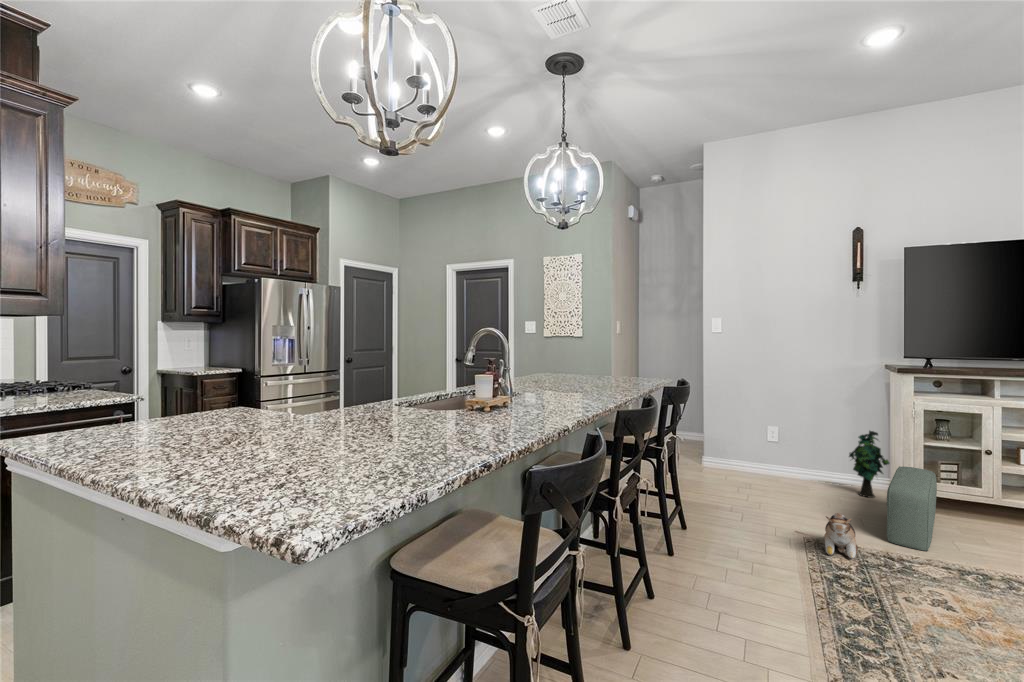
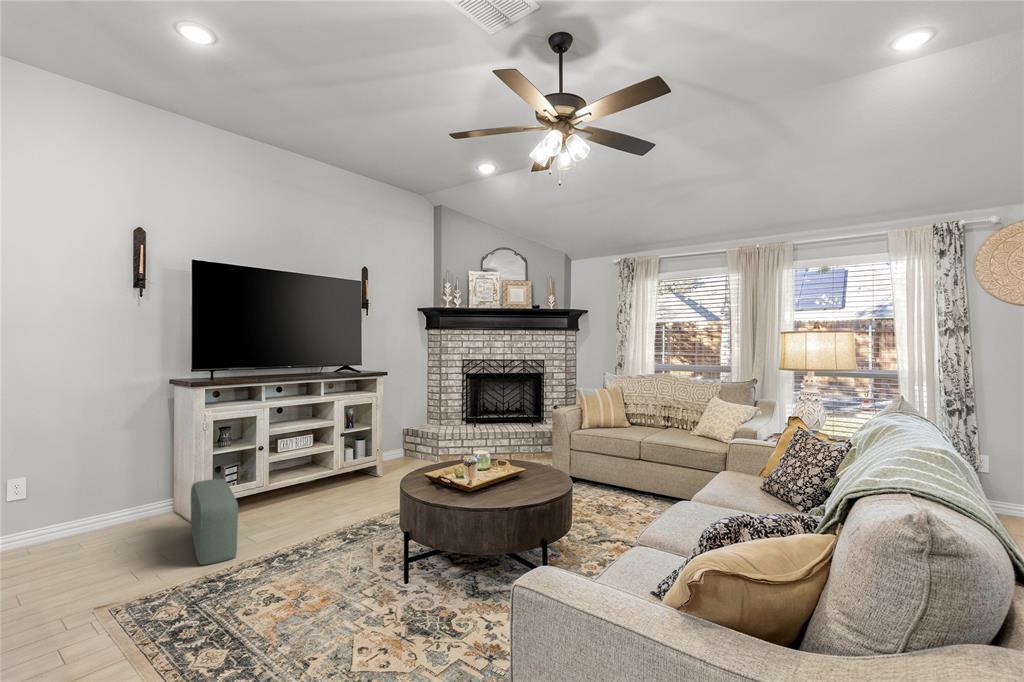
decorative plant: present [849,431,889,498] -> none [131,452,179,529]
plush toy: present [825,513,858,559] -> none [140,557,181,614]

